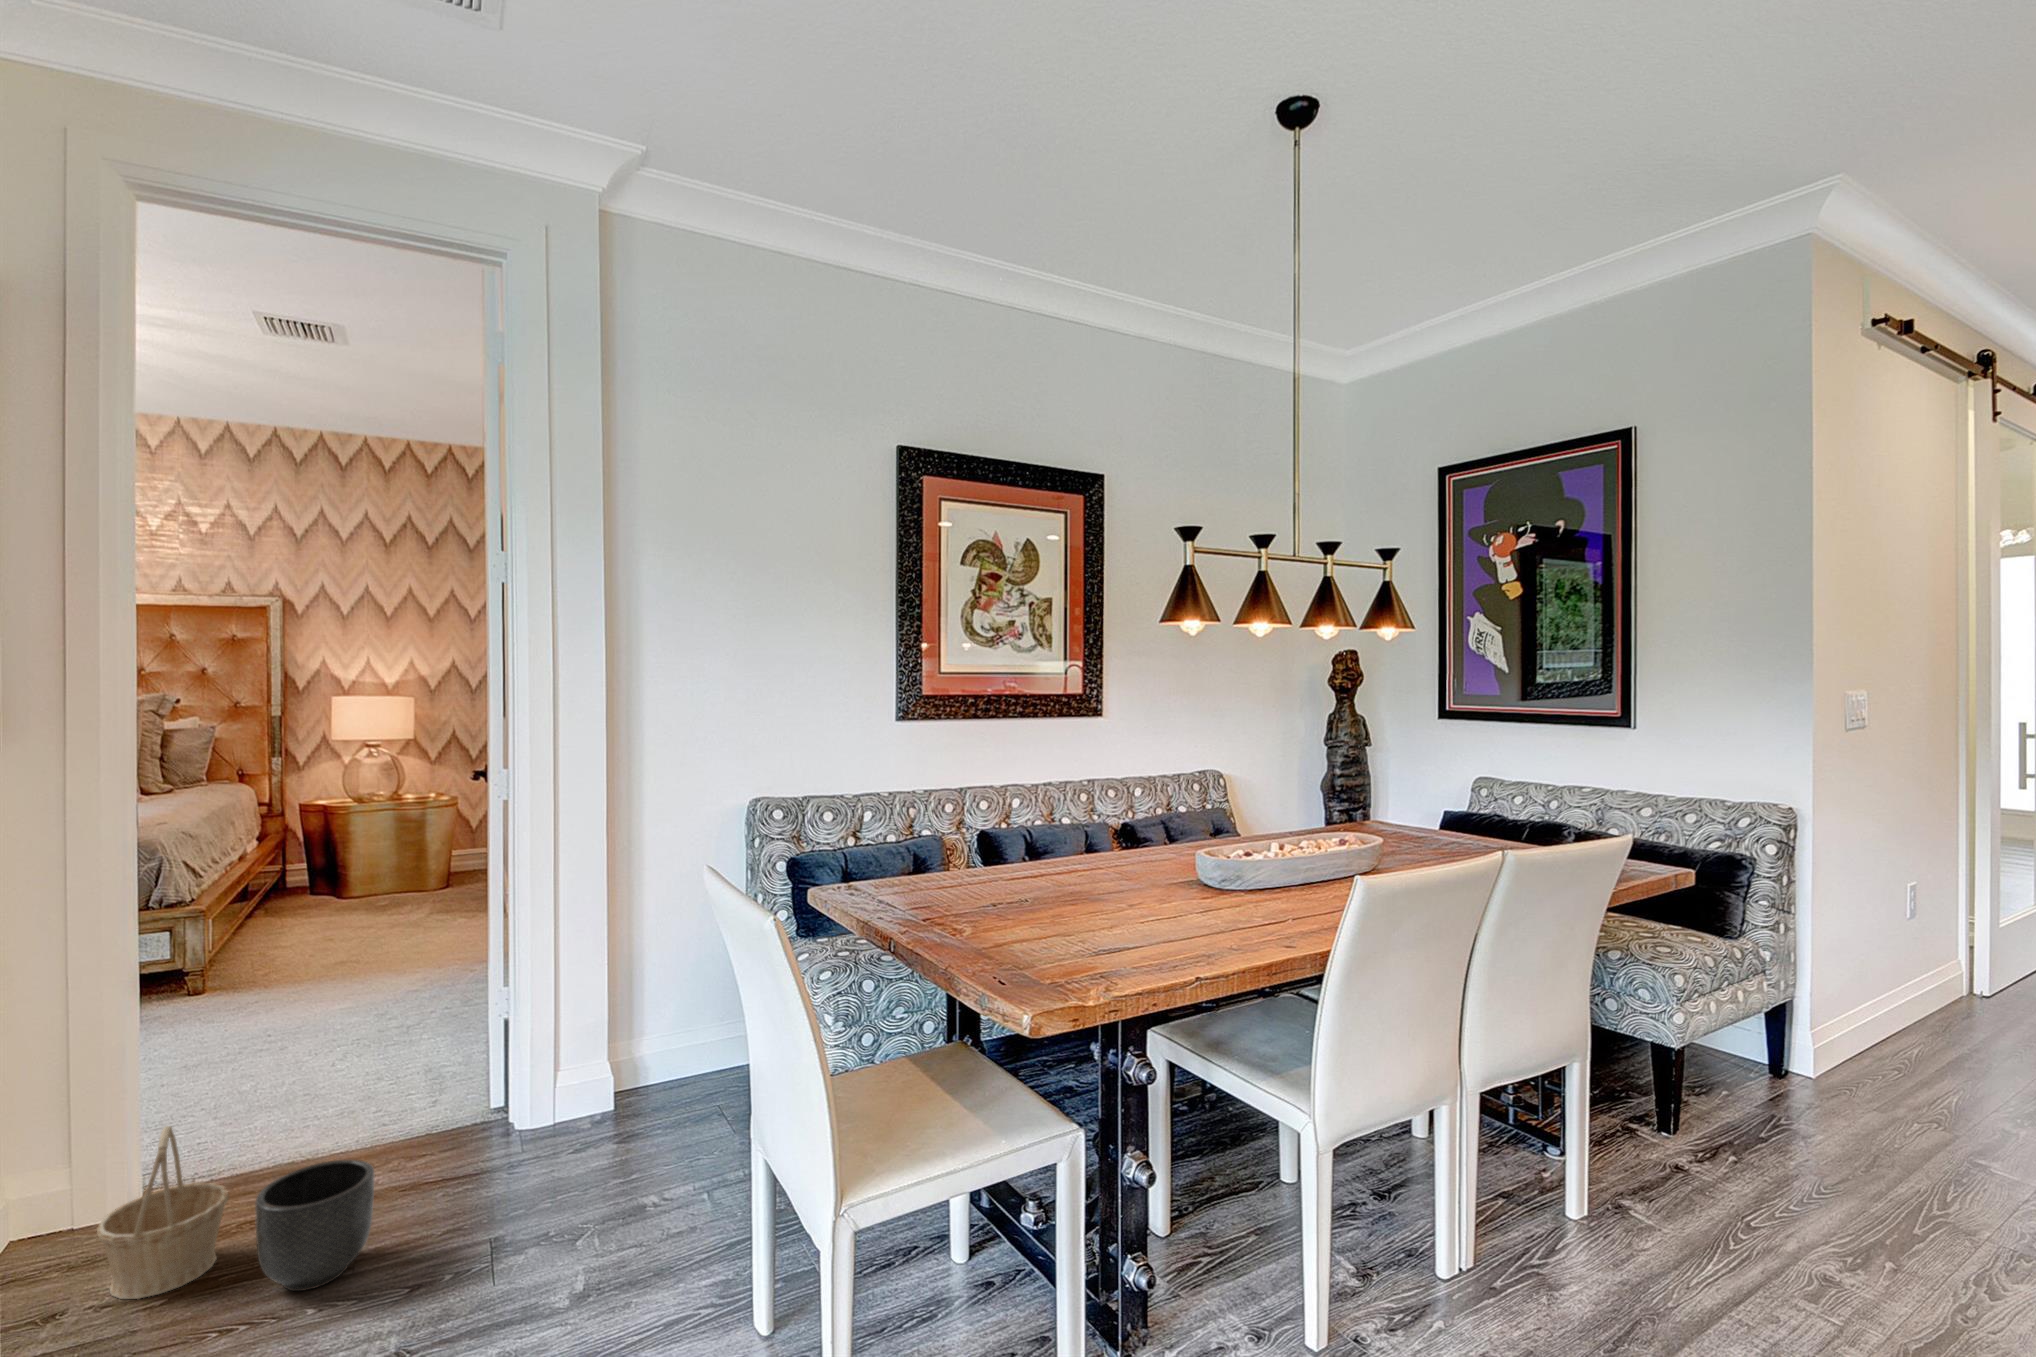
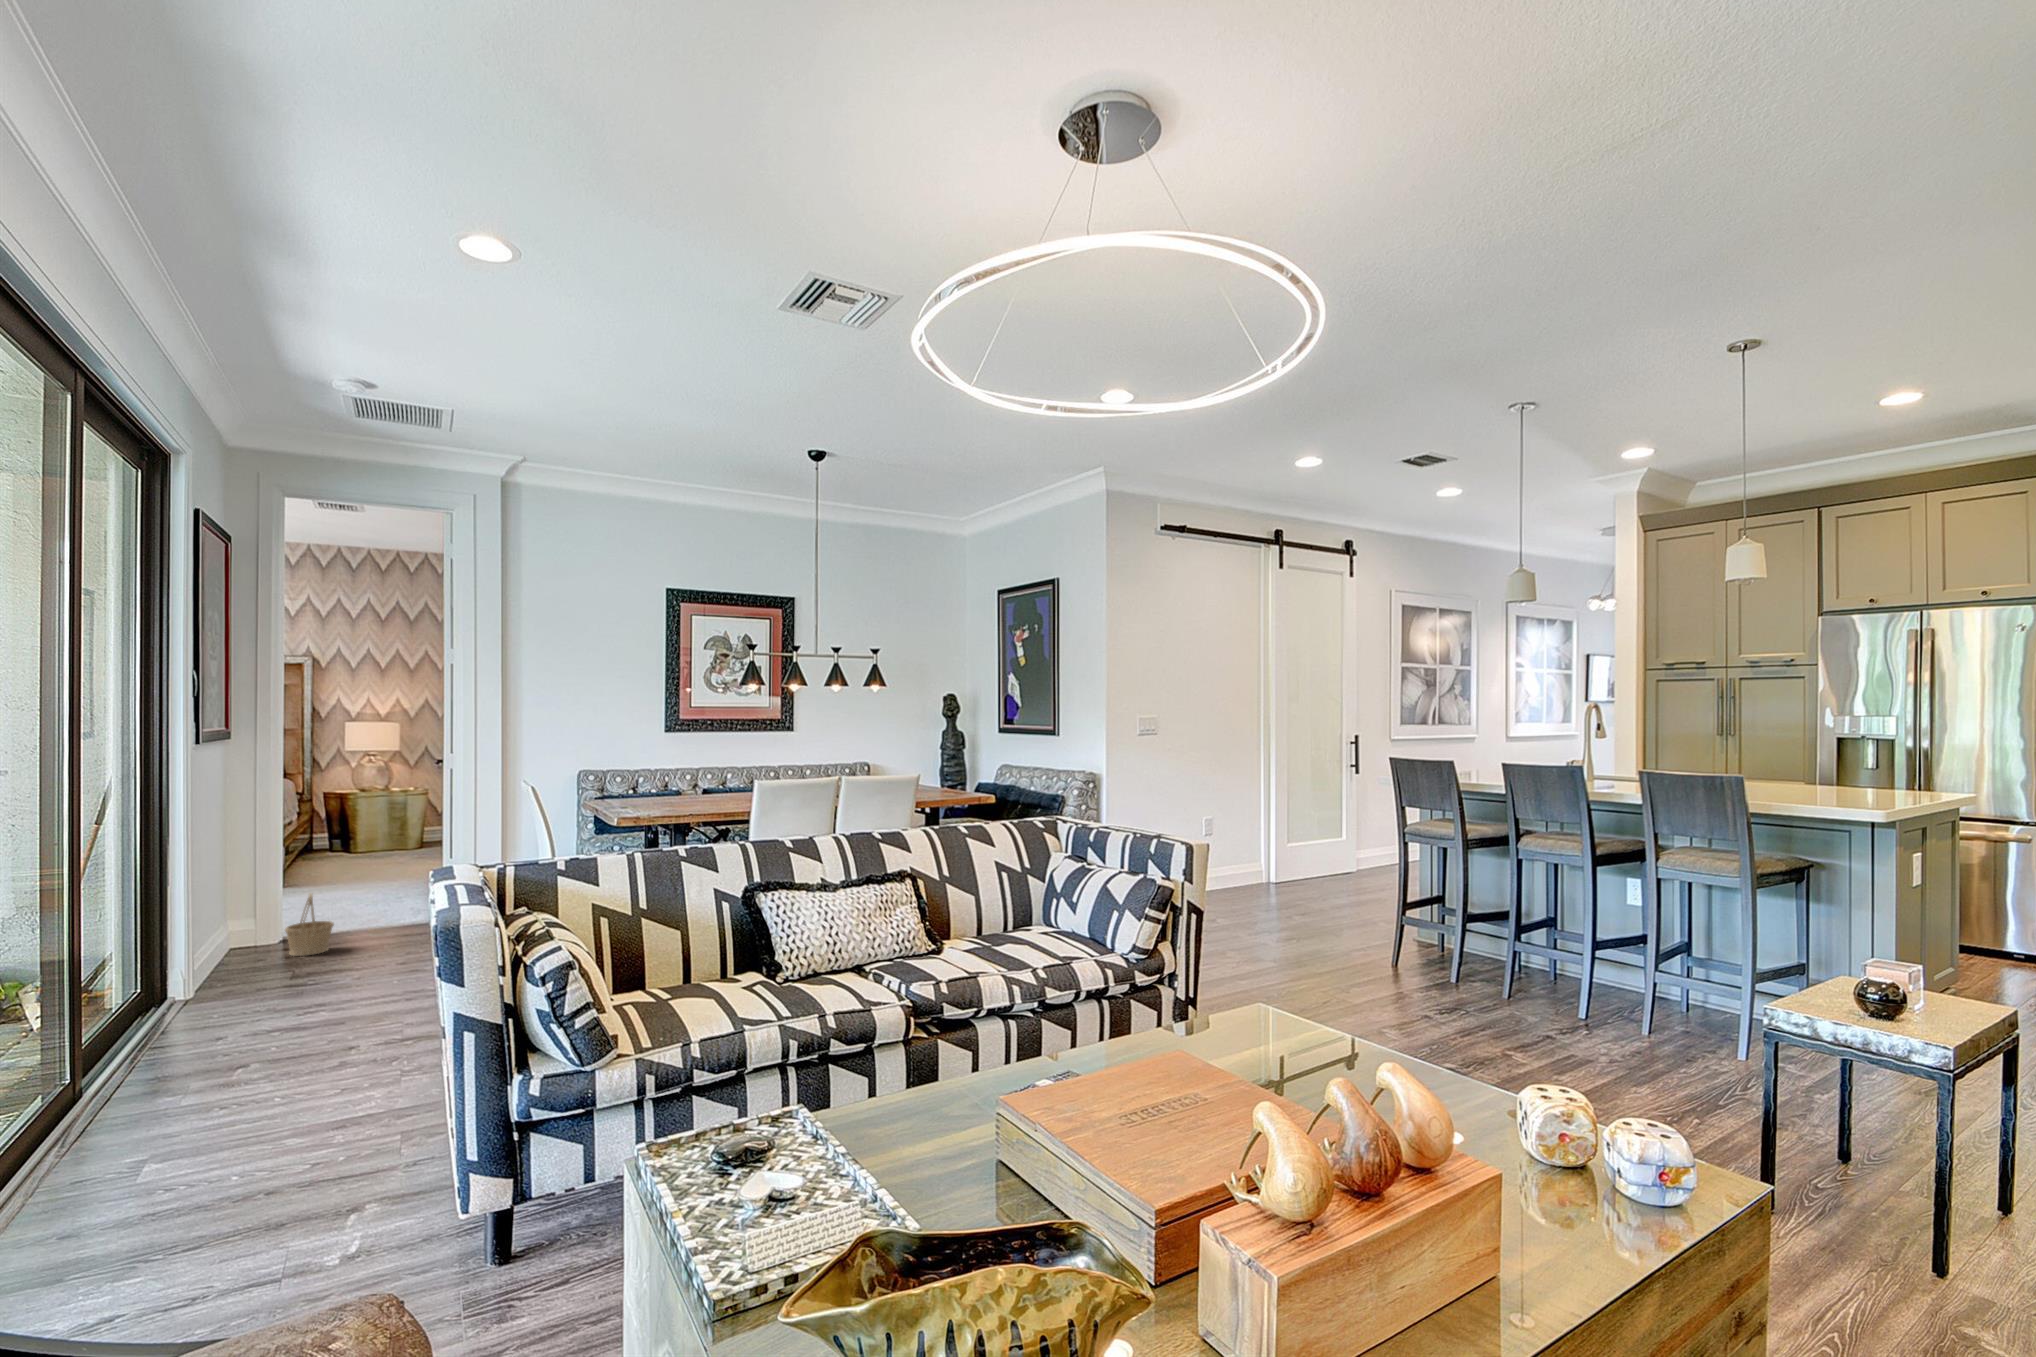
planter: present [255,1159,374,1291] -> none [349,911,395,954]

